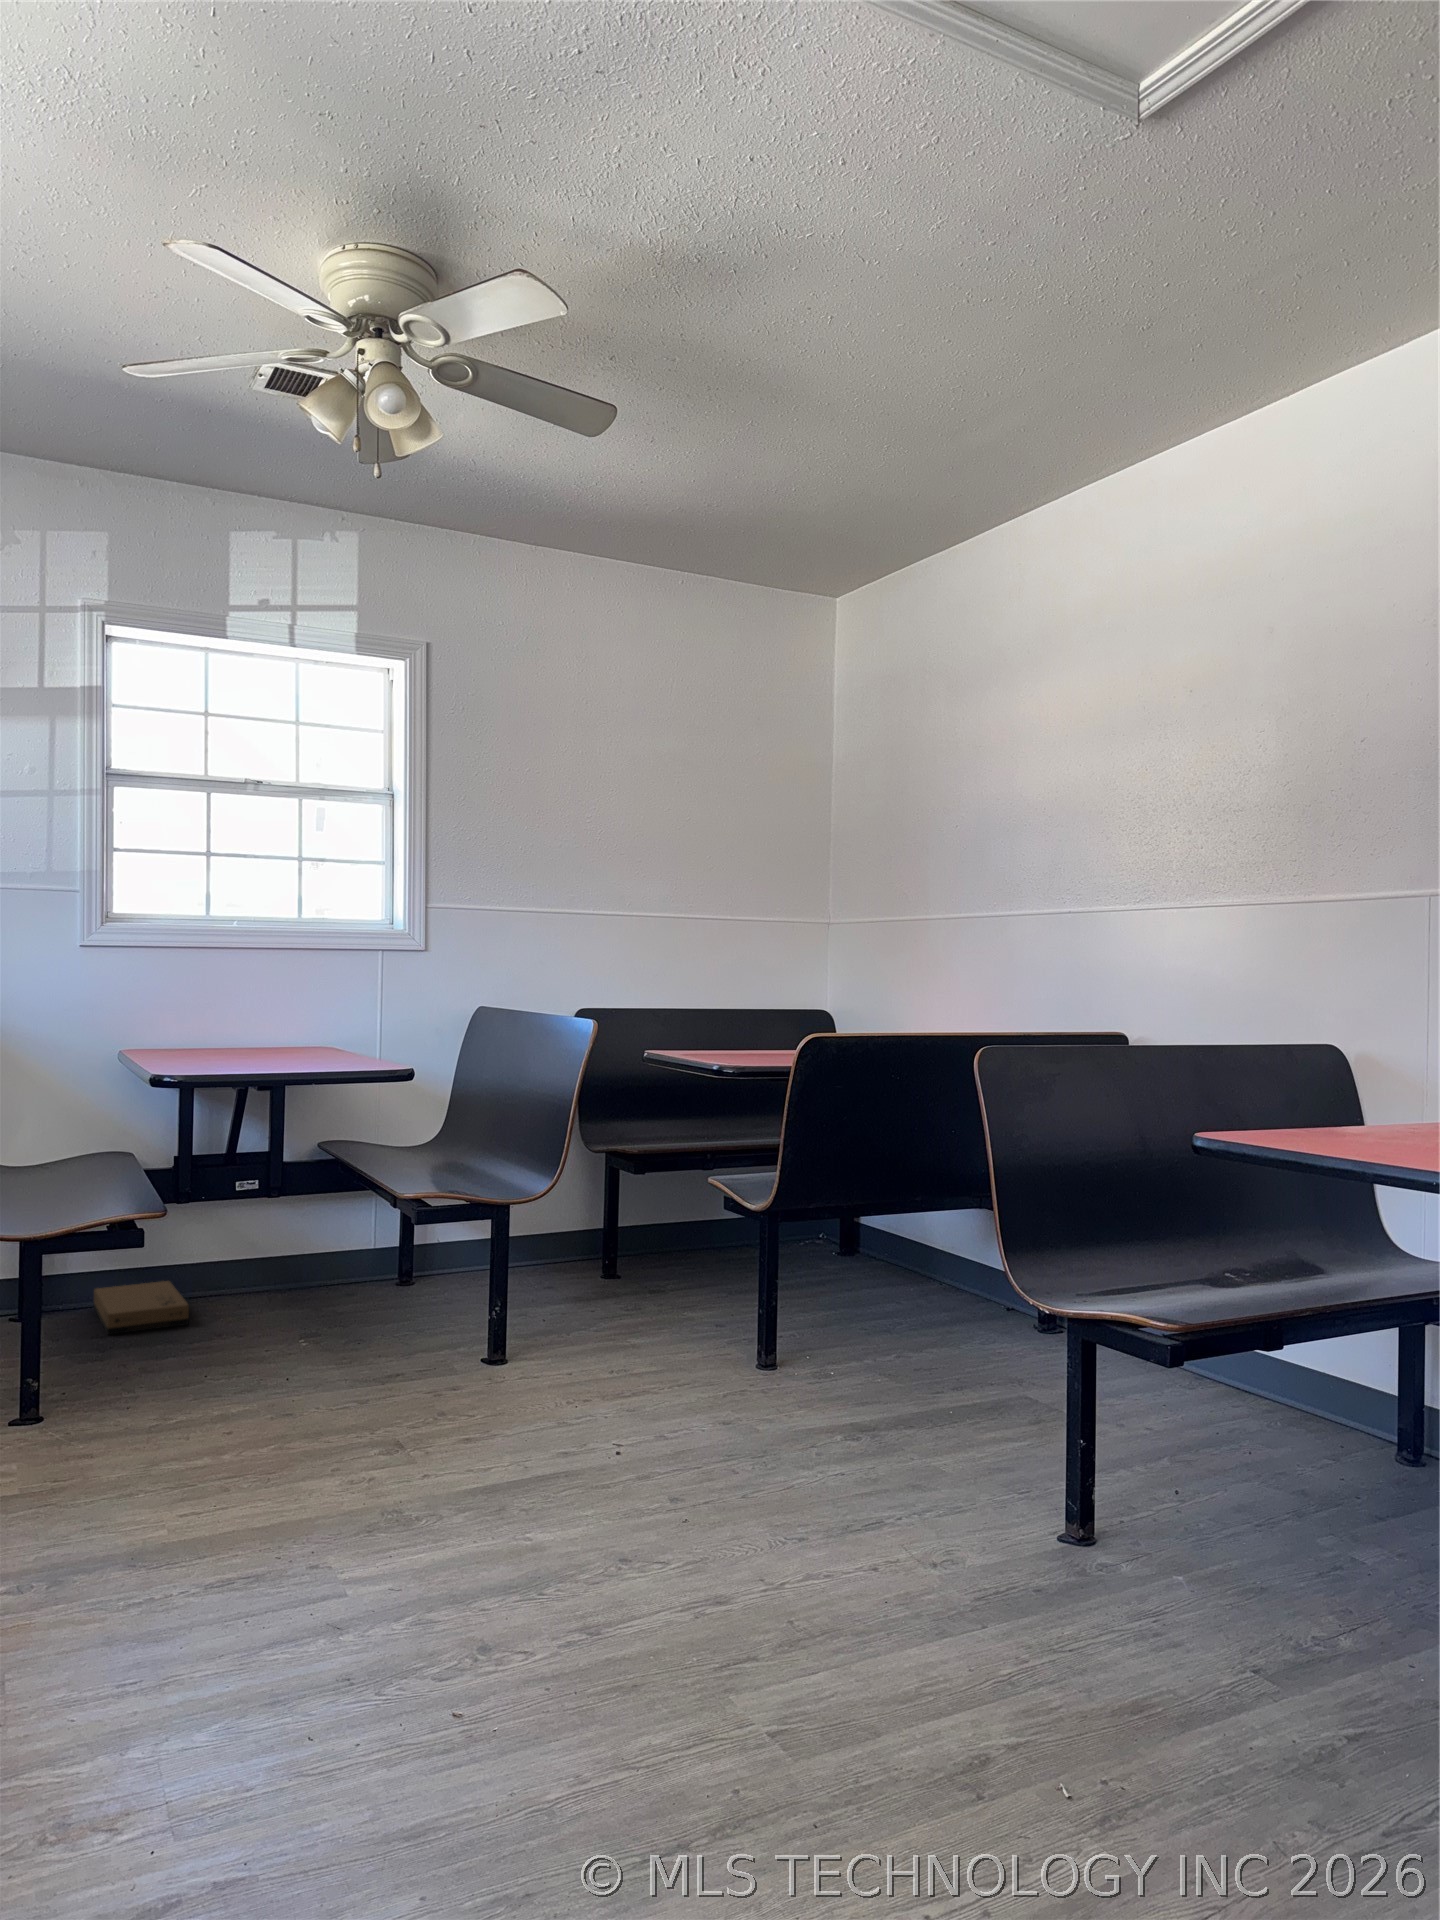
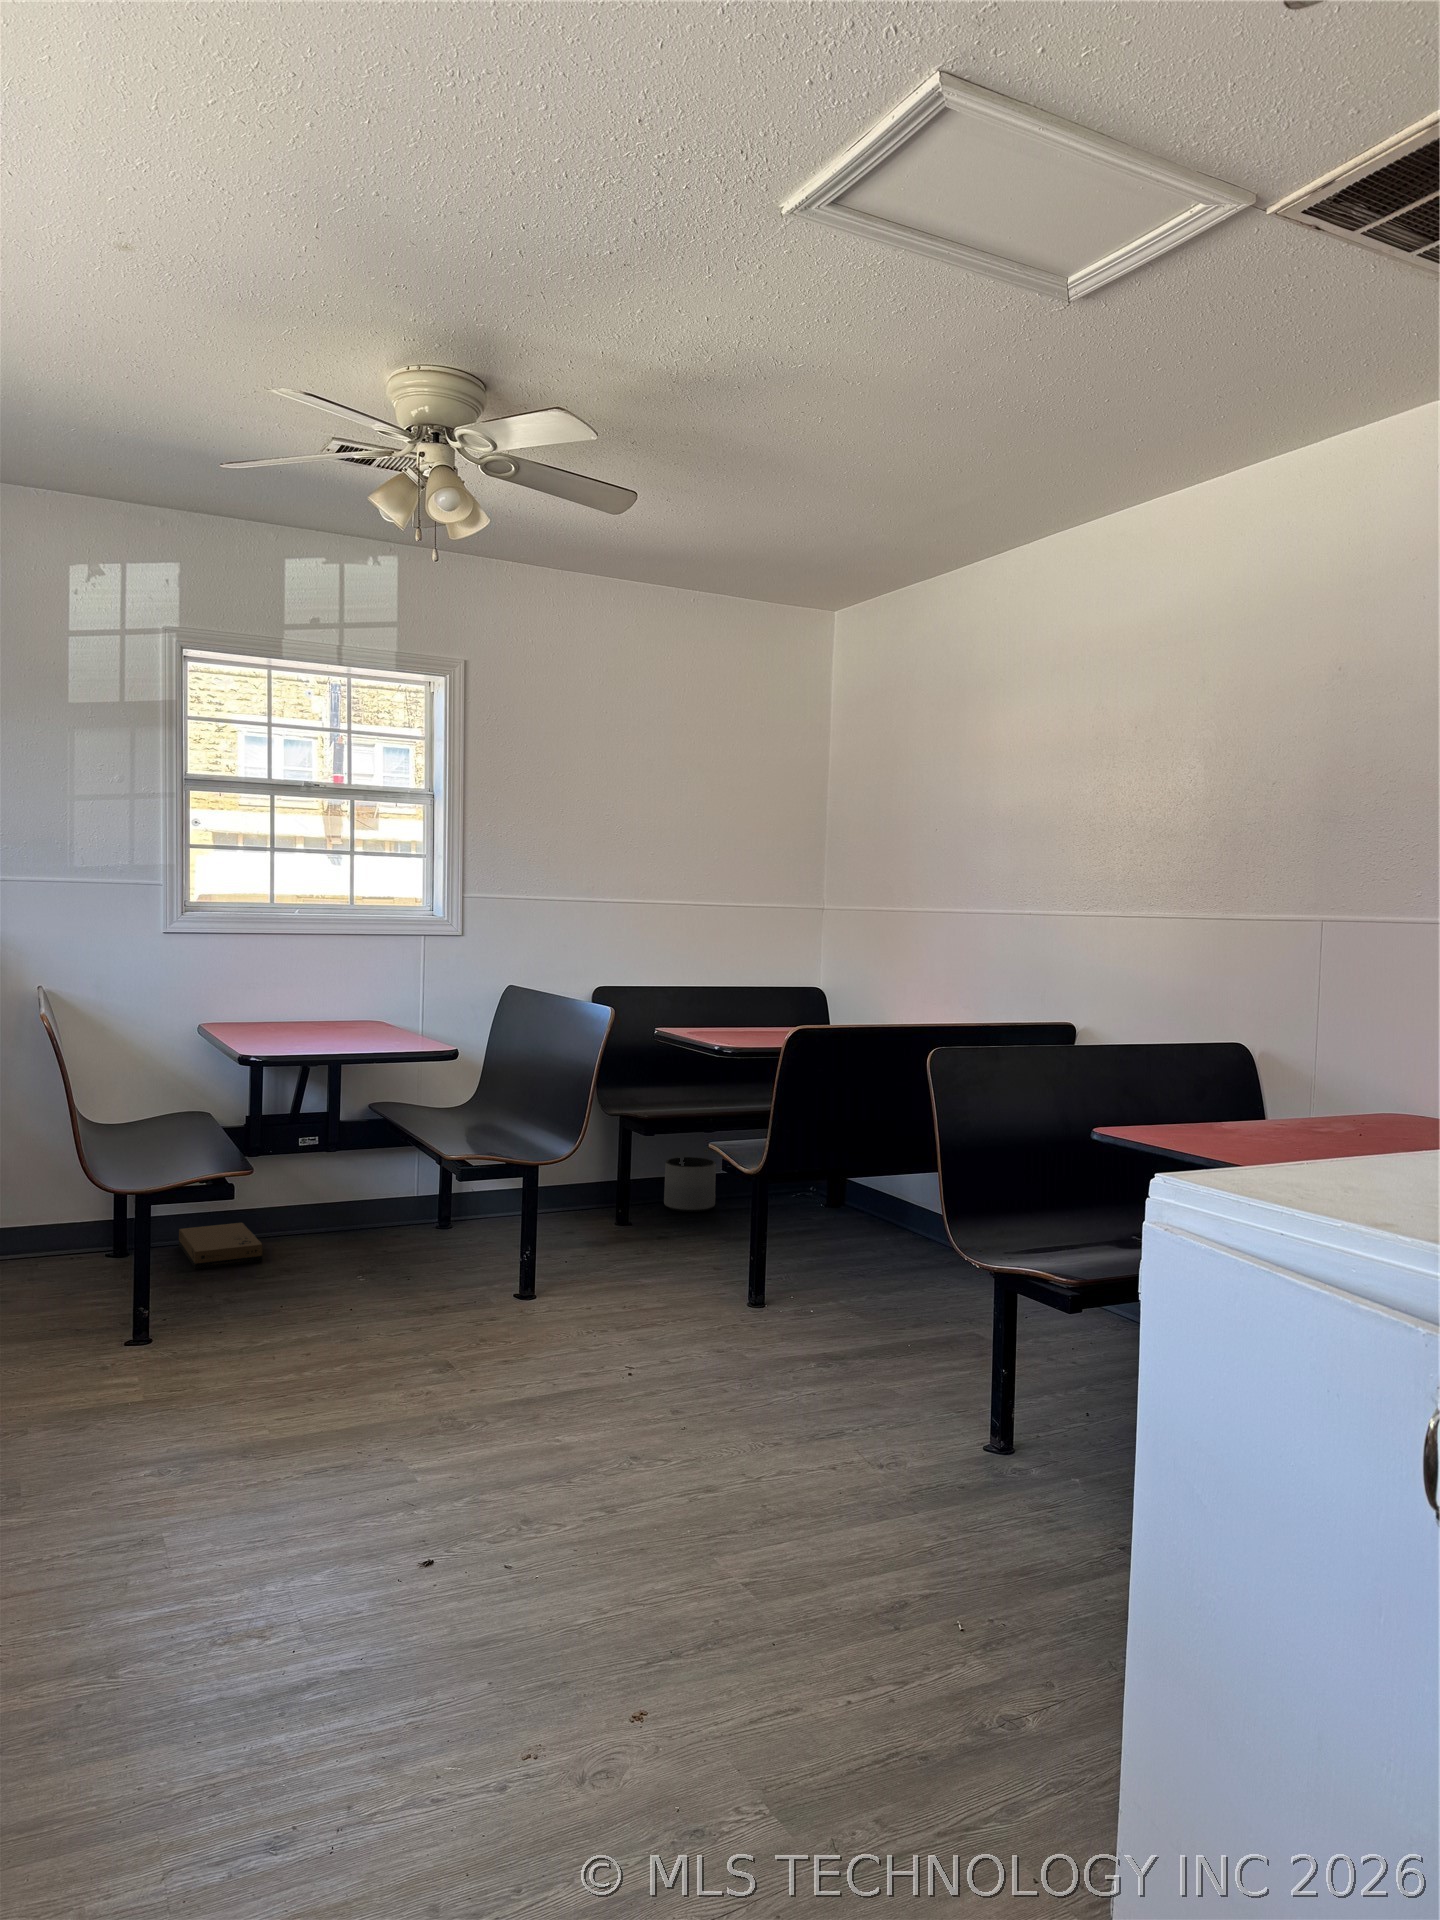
planter: none [660,1201,719,1263] -> present [664,1157,716,1212]

